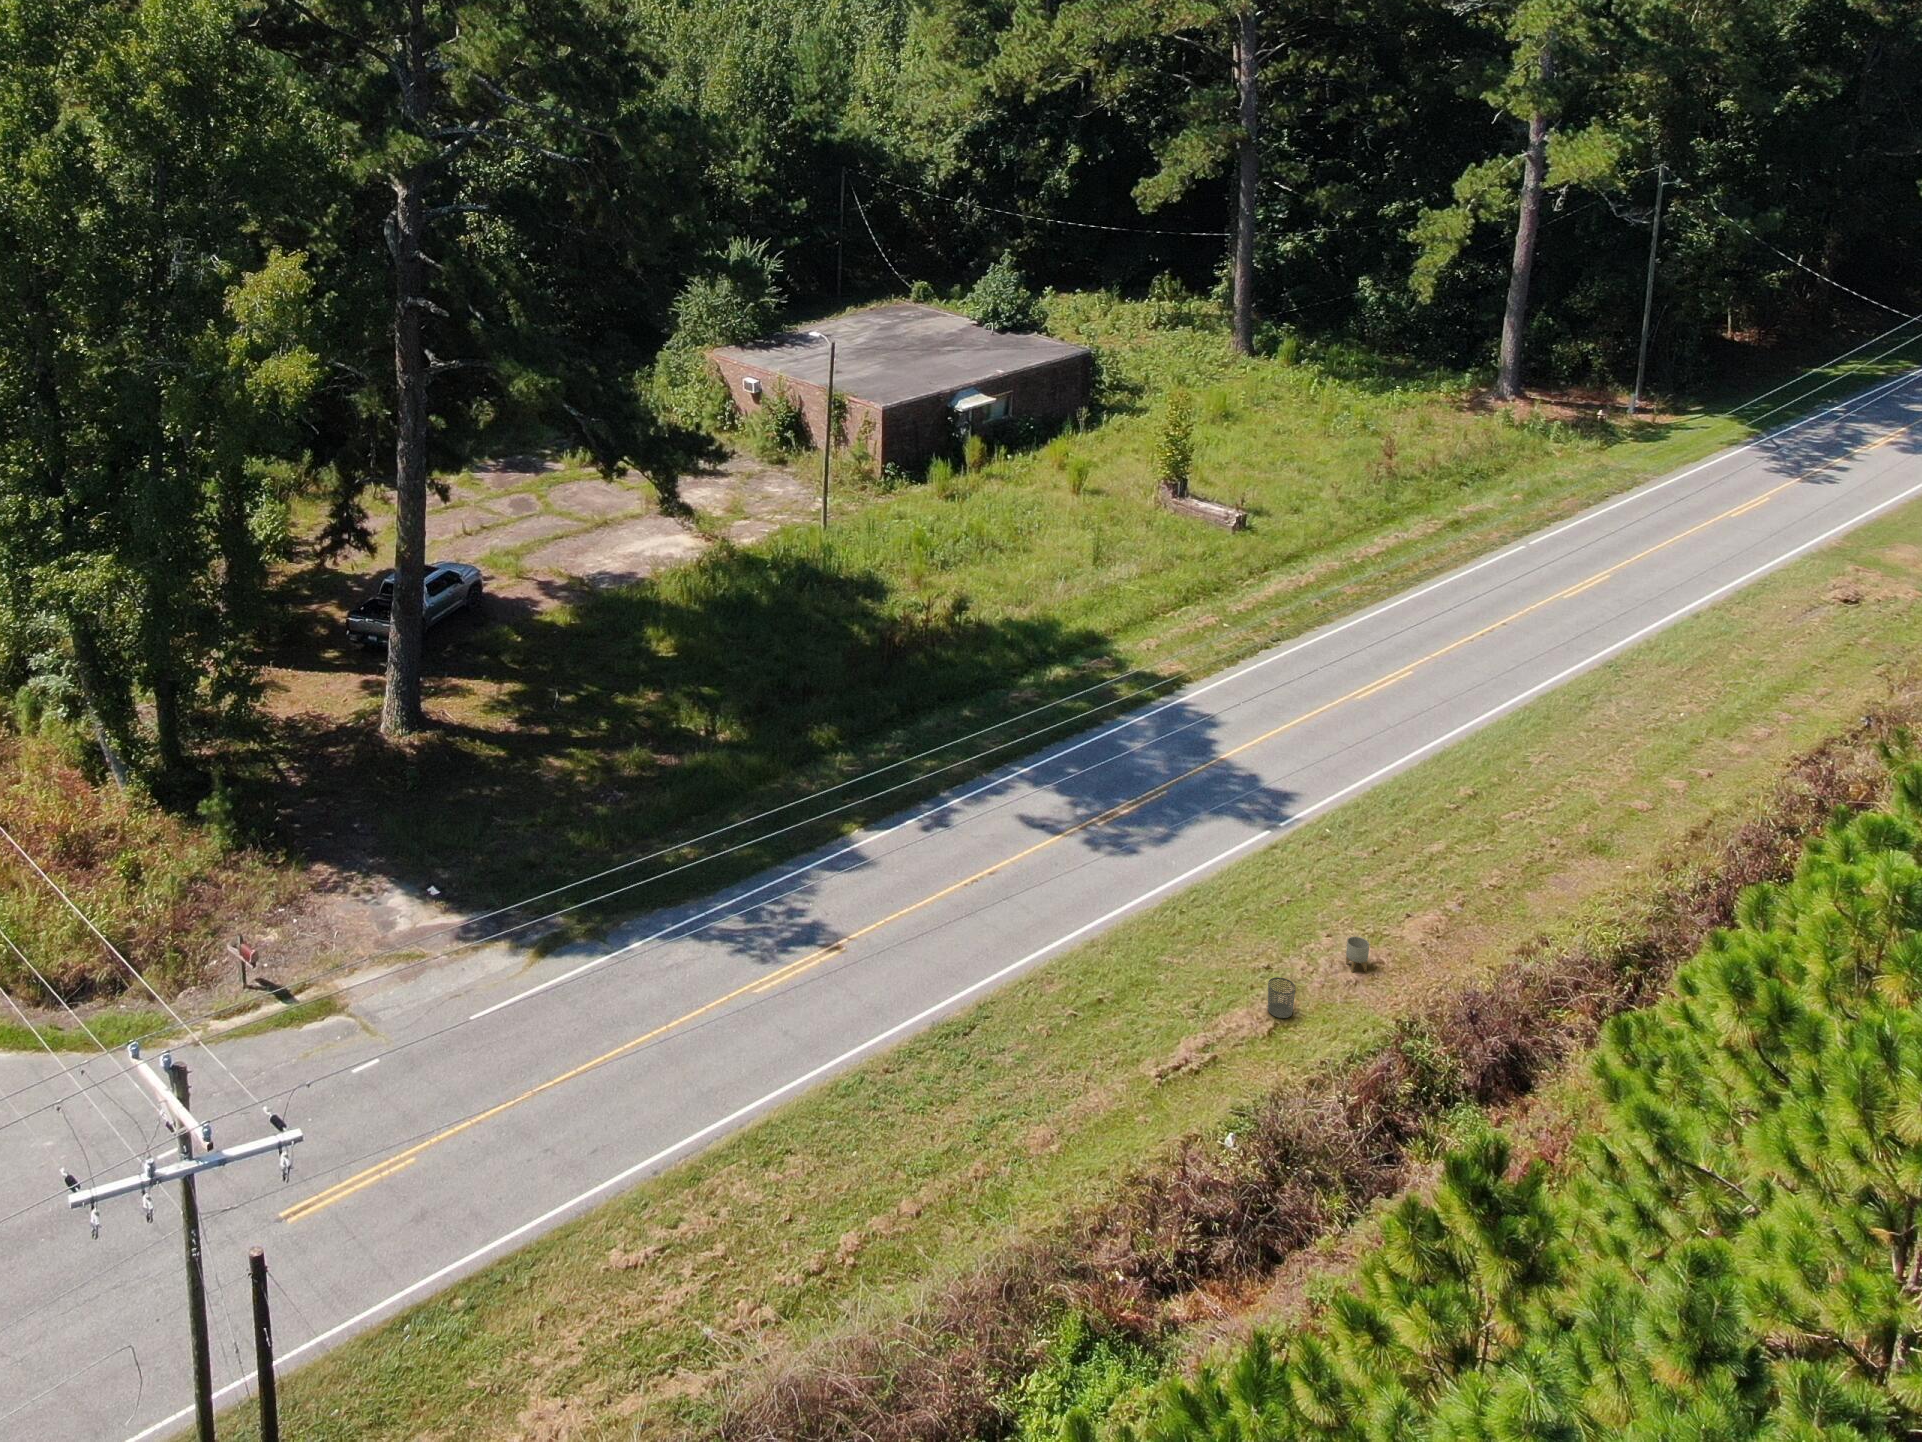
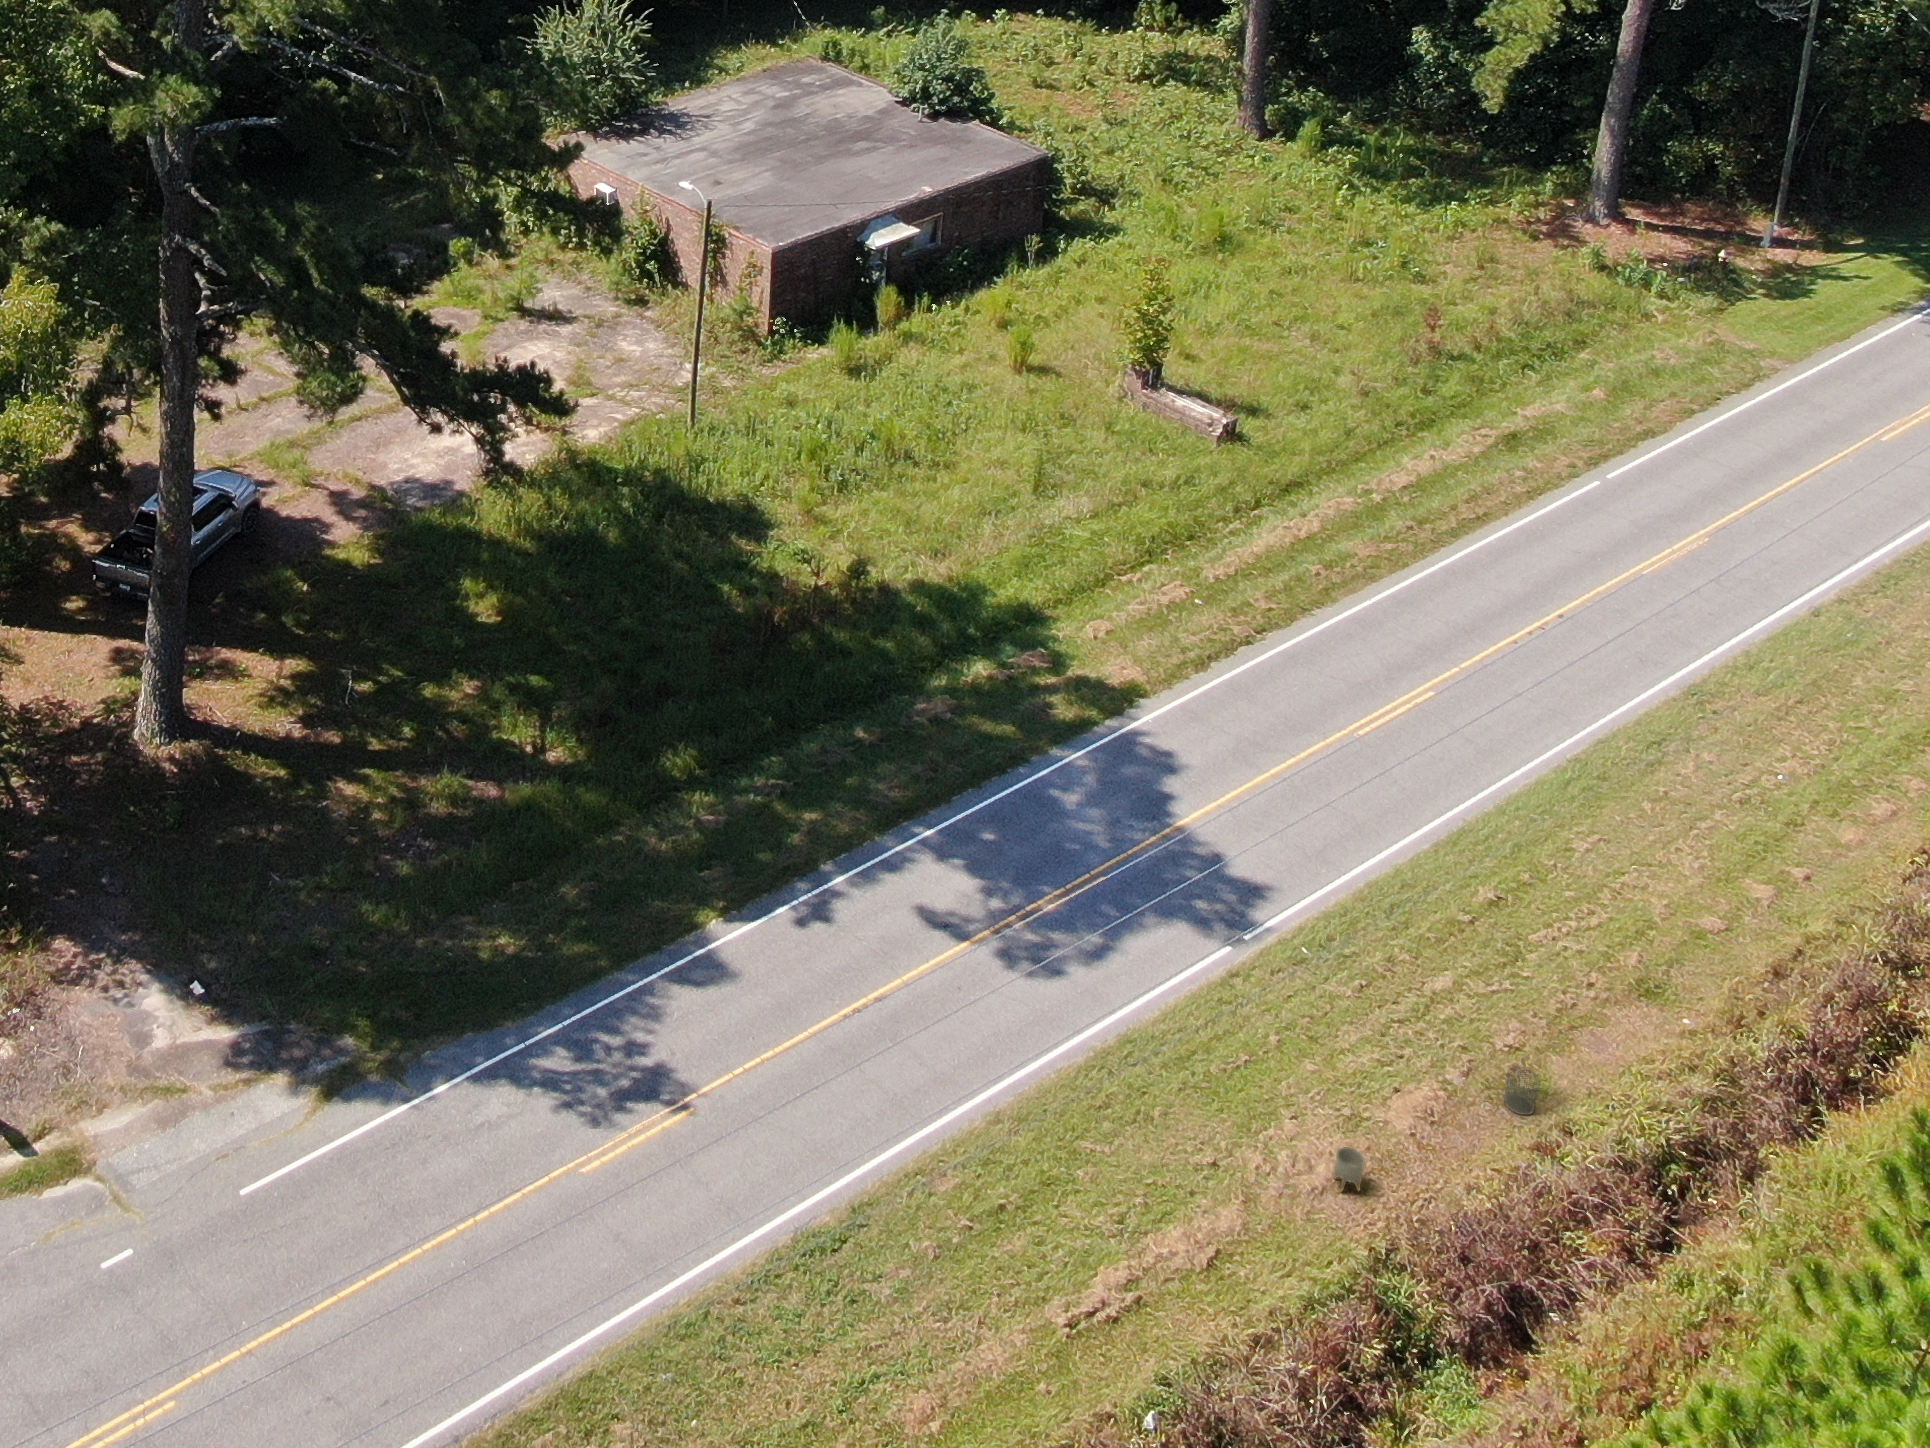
waste bin: present [1268,977,1295,1018] -> present [1504,1067,1540,1115]

